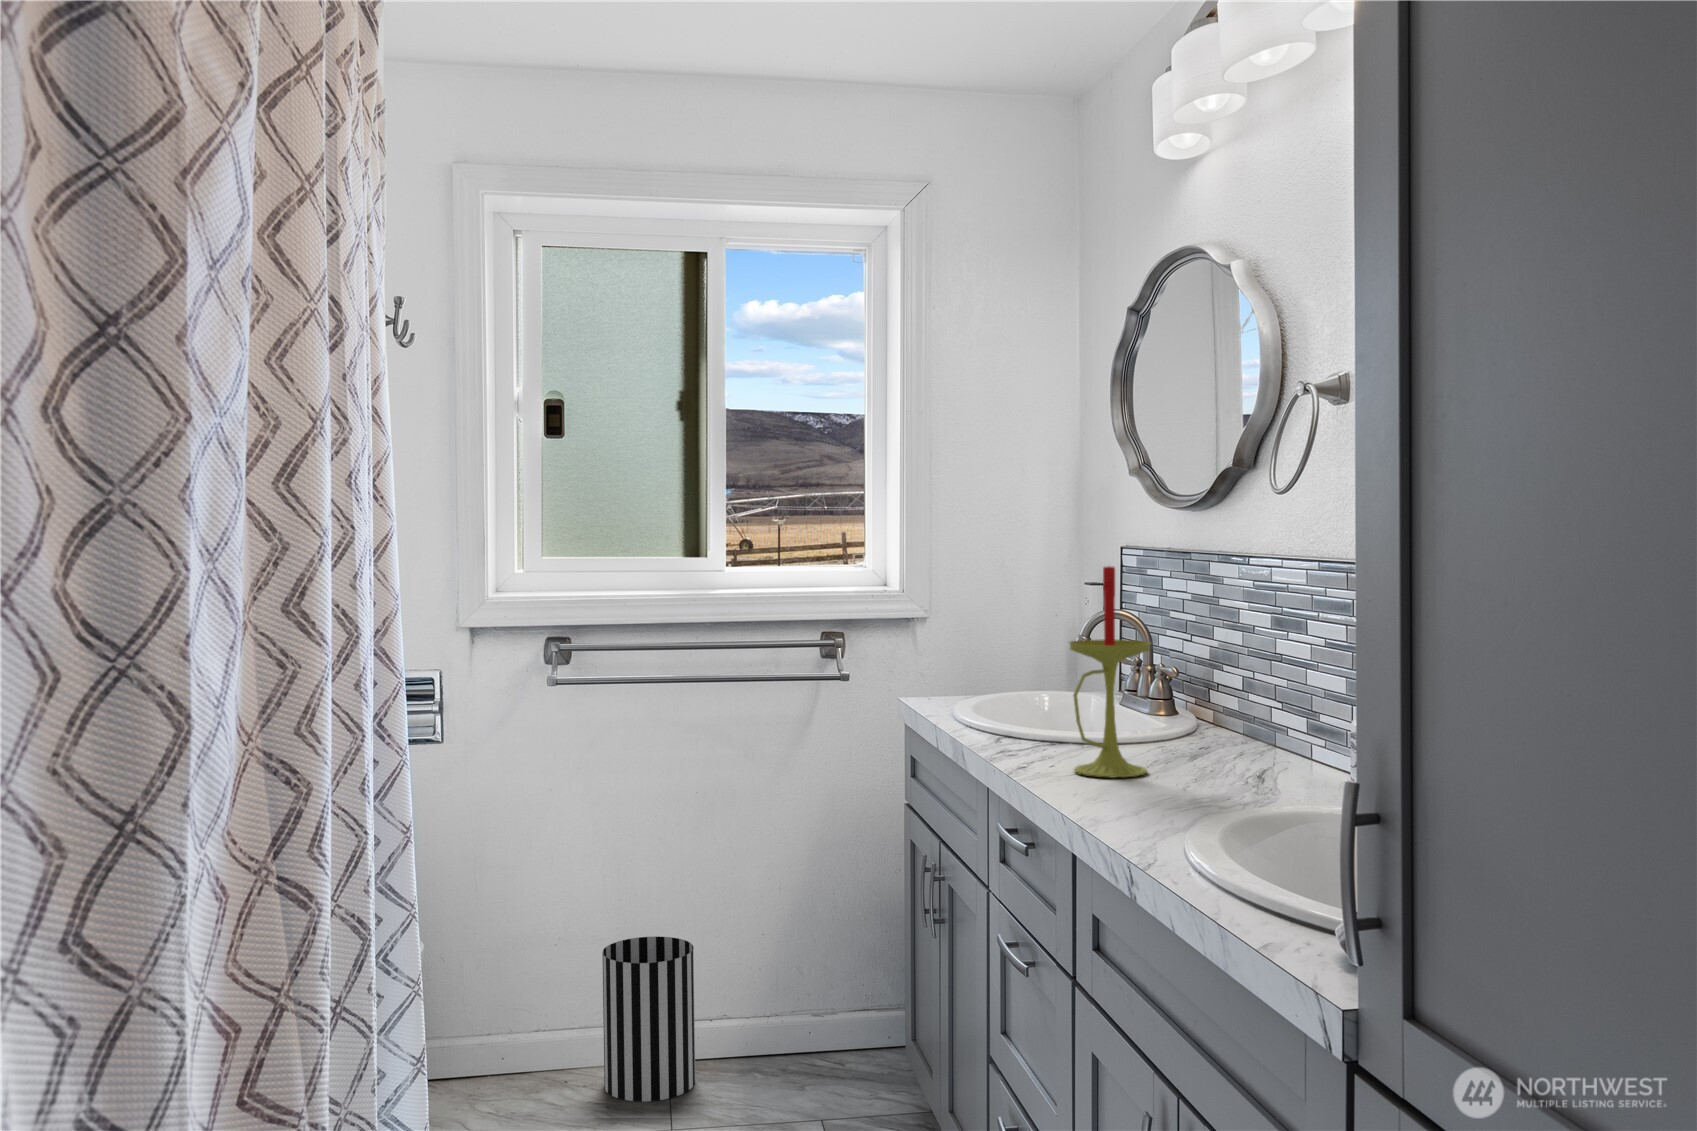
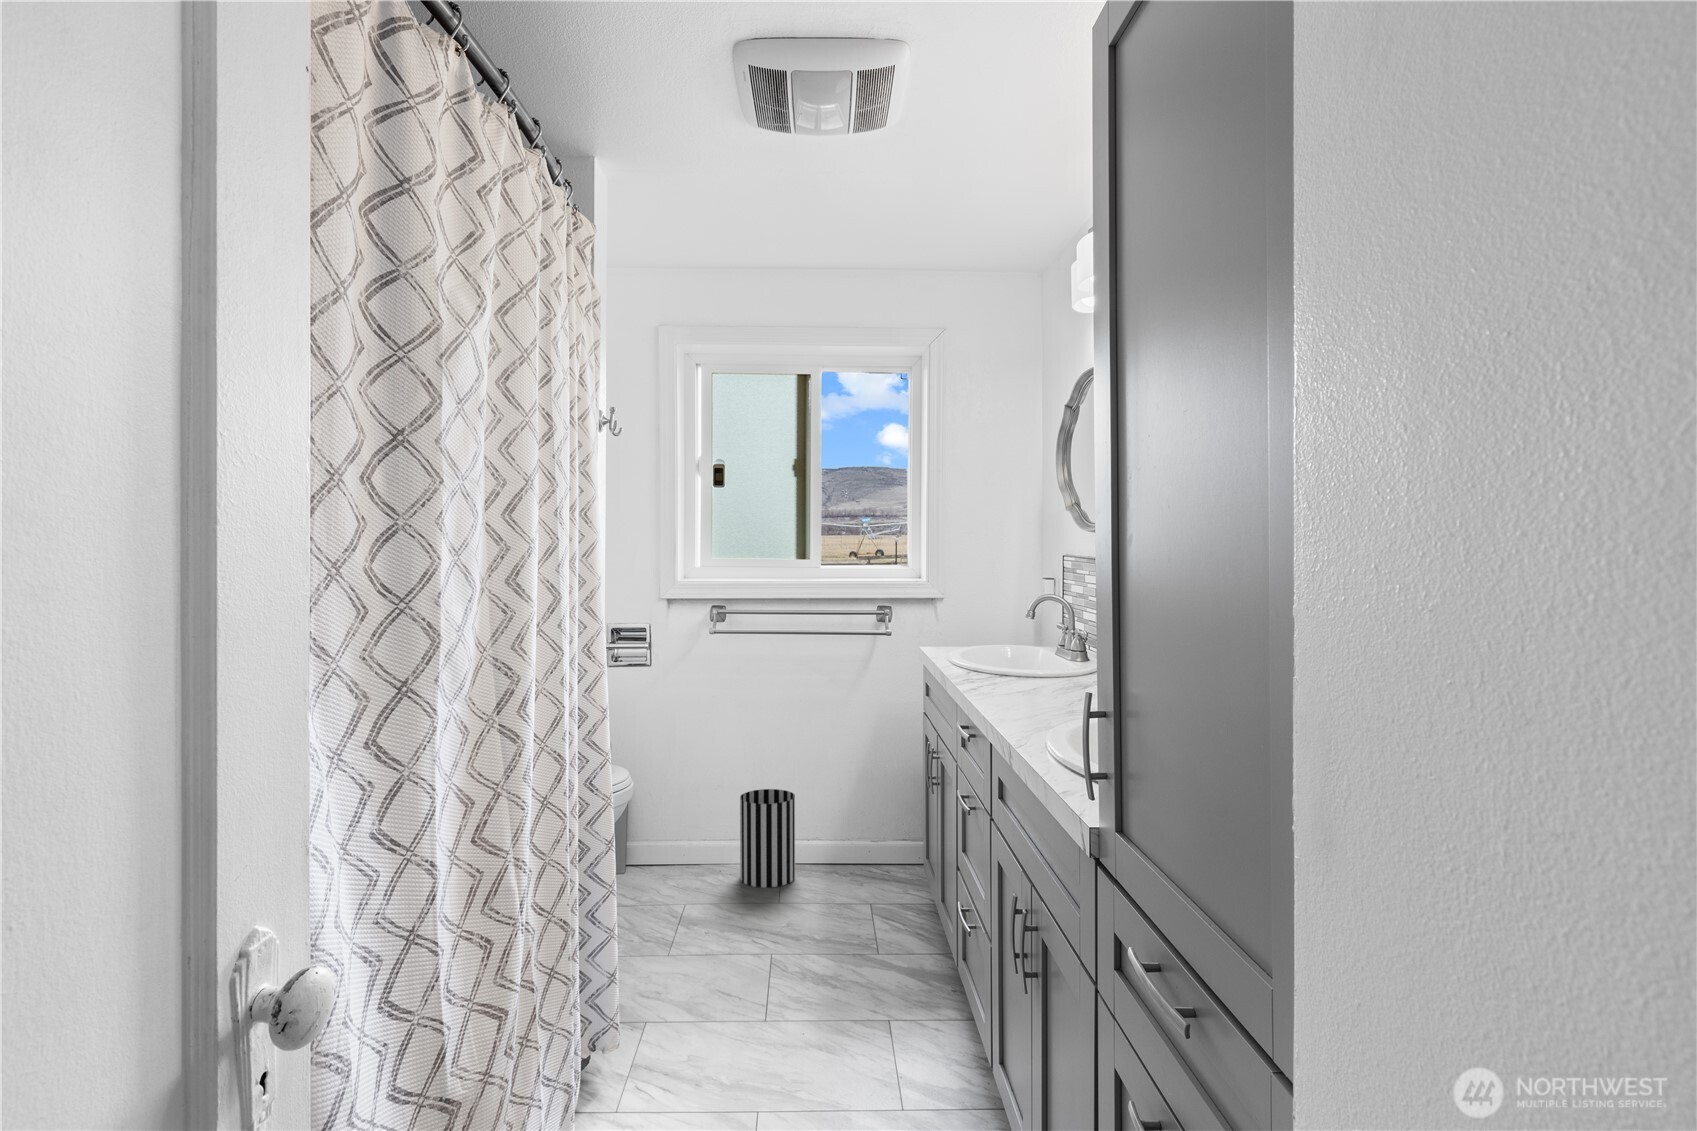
candle: present [1069,566,1151,778] -> none [994,564,1045,695]

